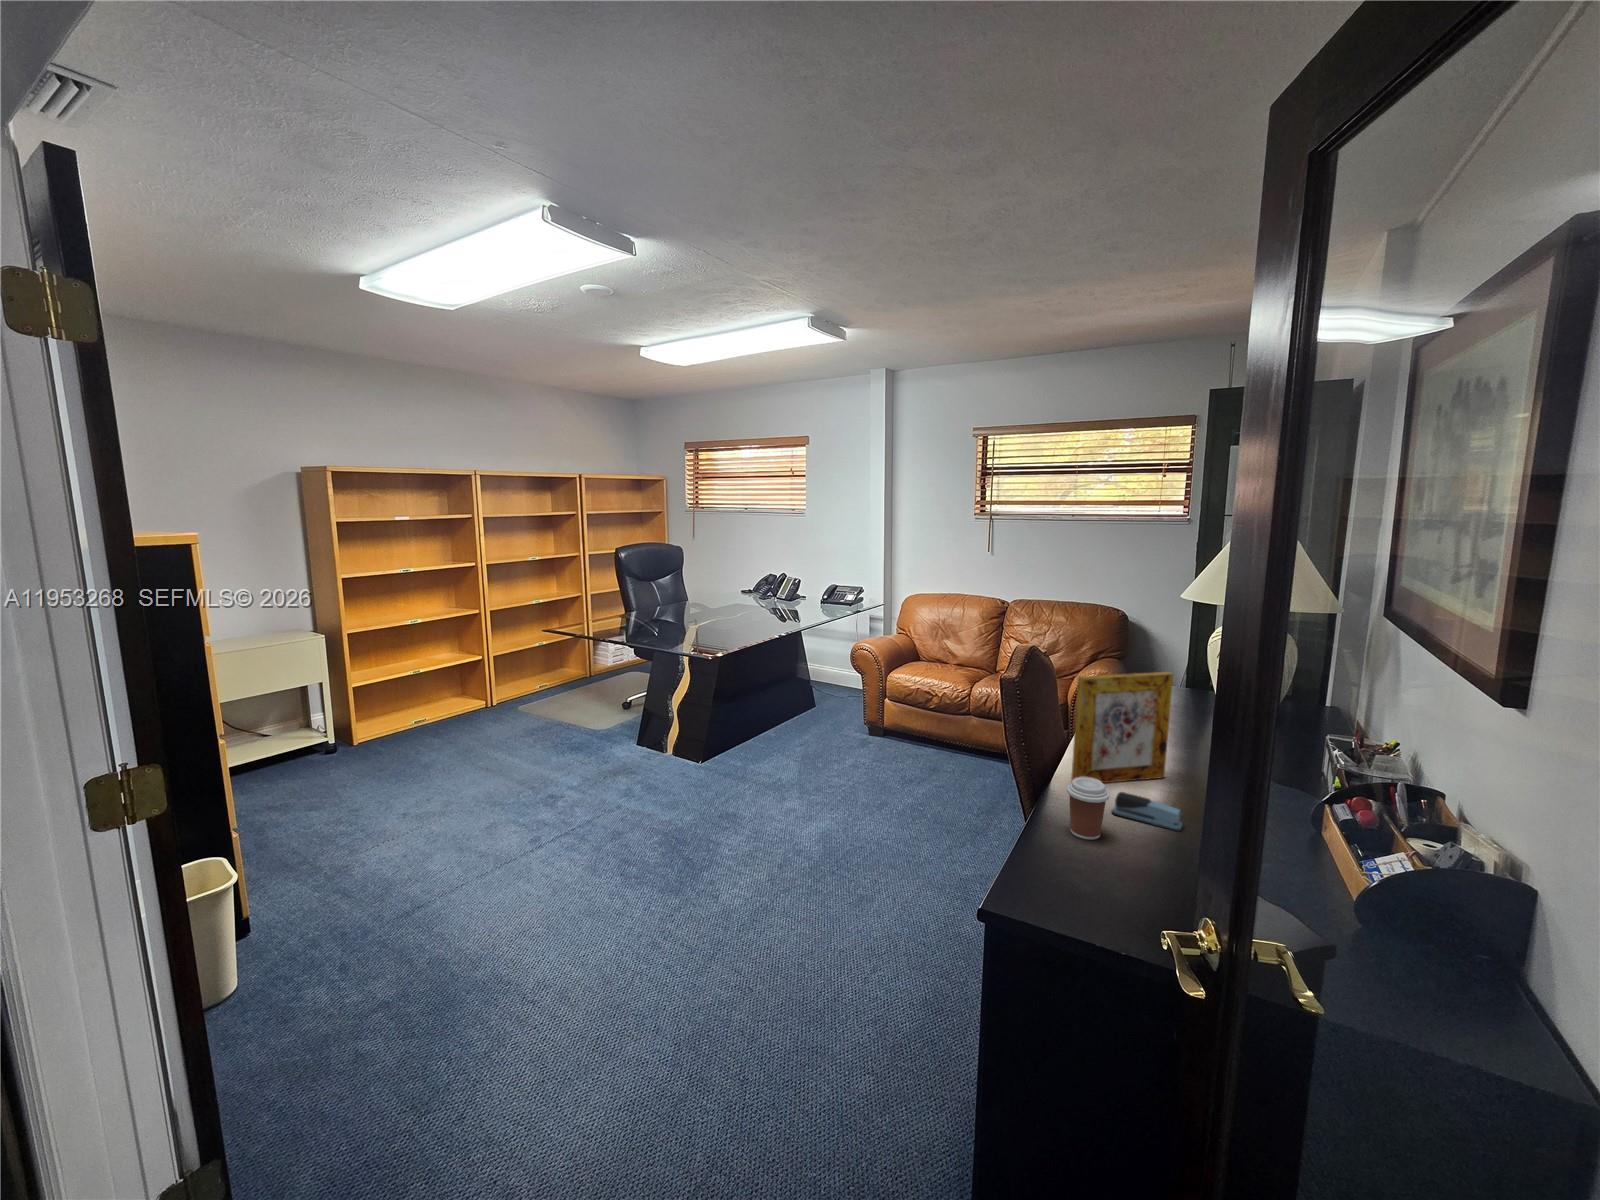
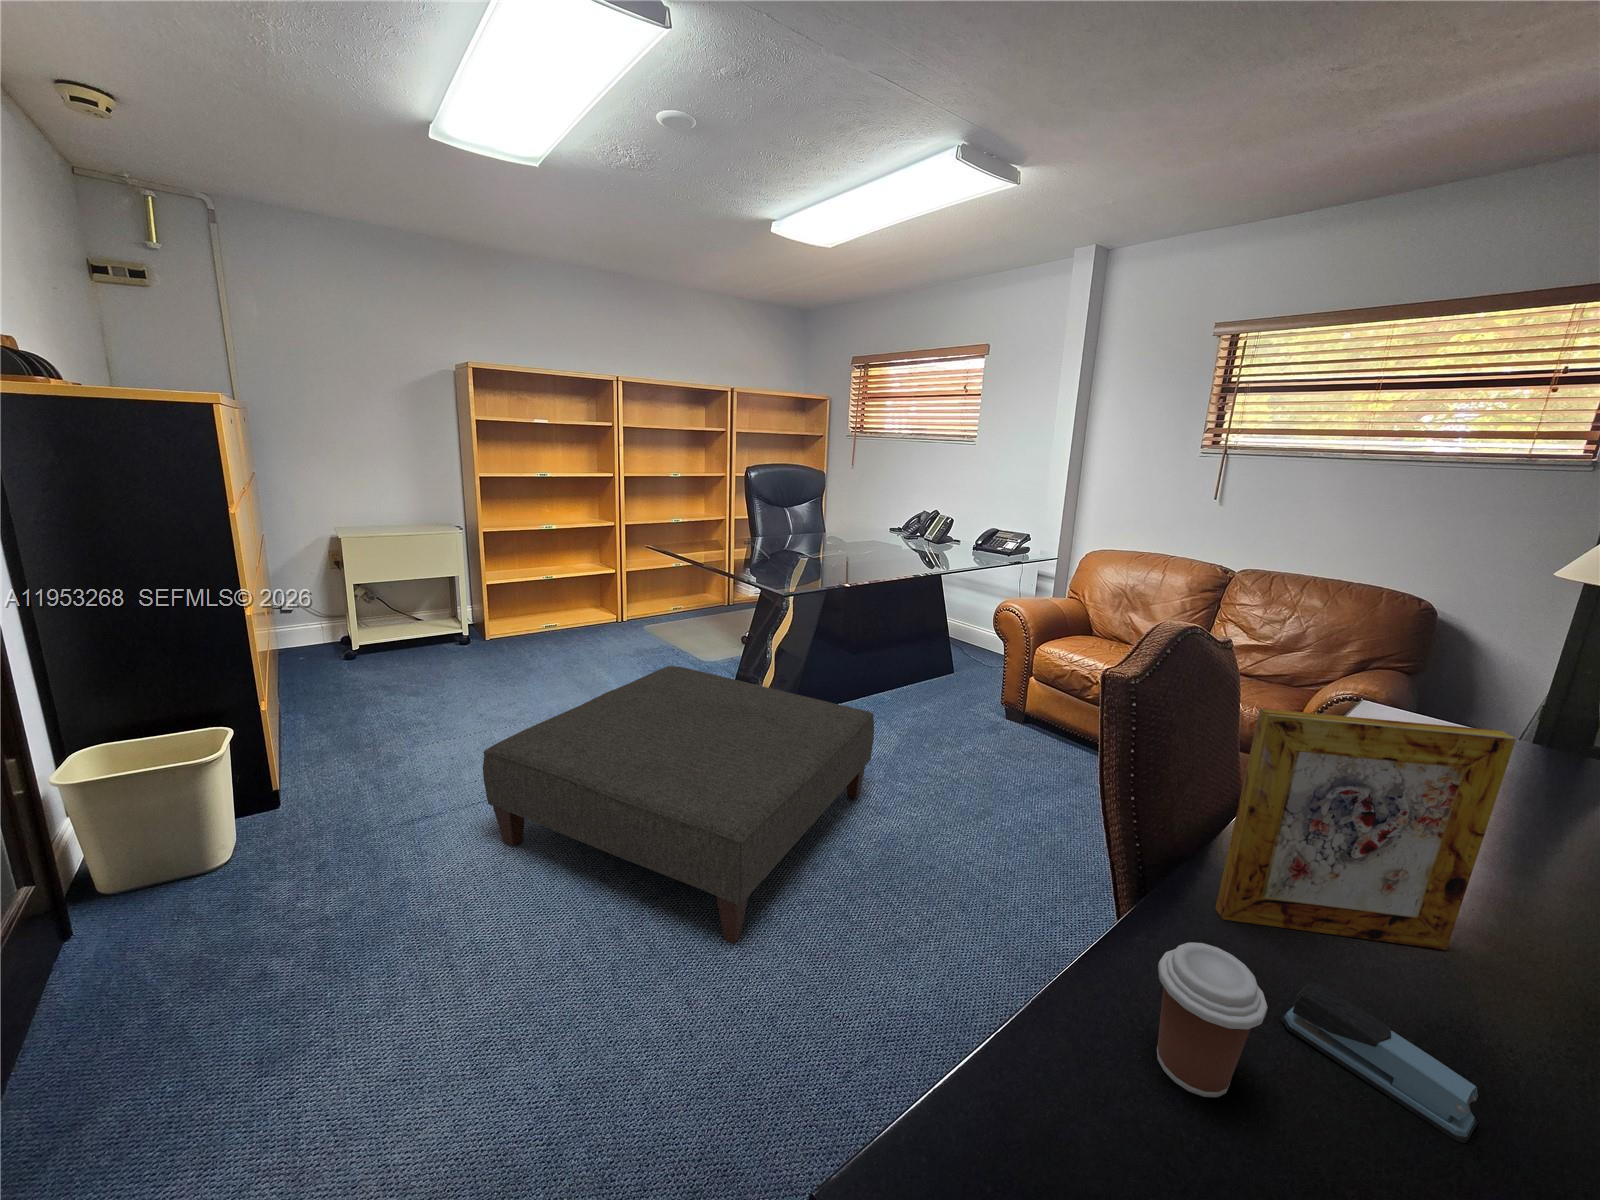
ottoman: none [492,732,795,925] -> present [483,666,874,944]

